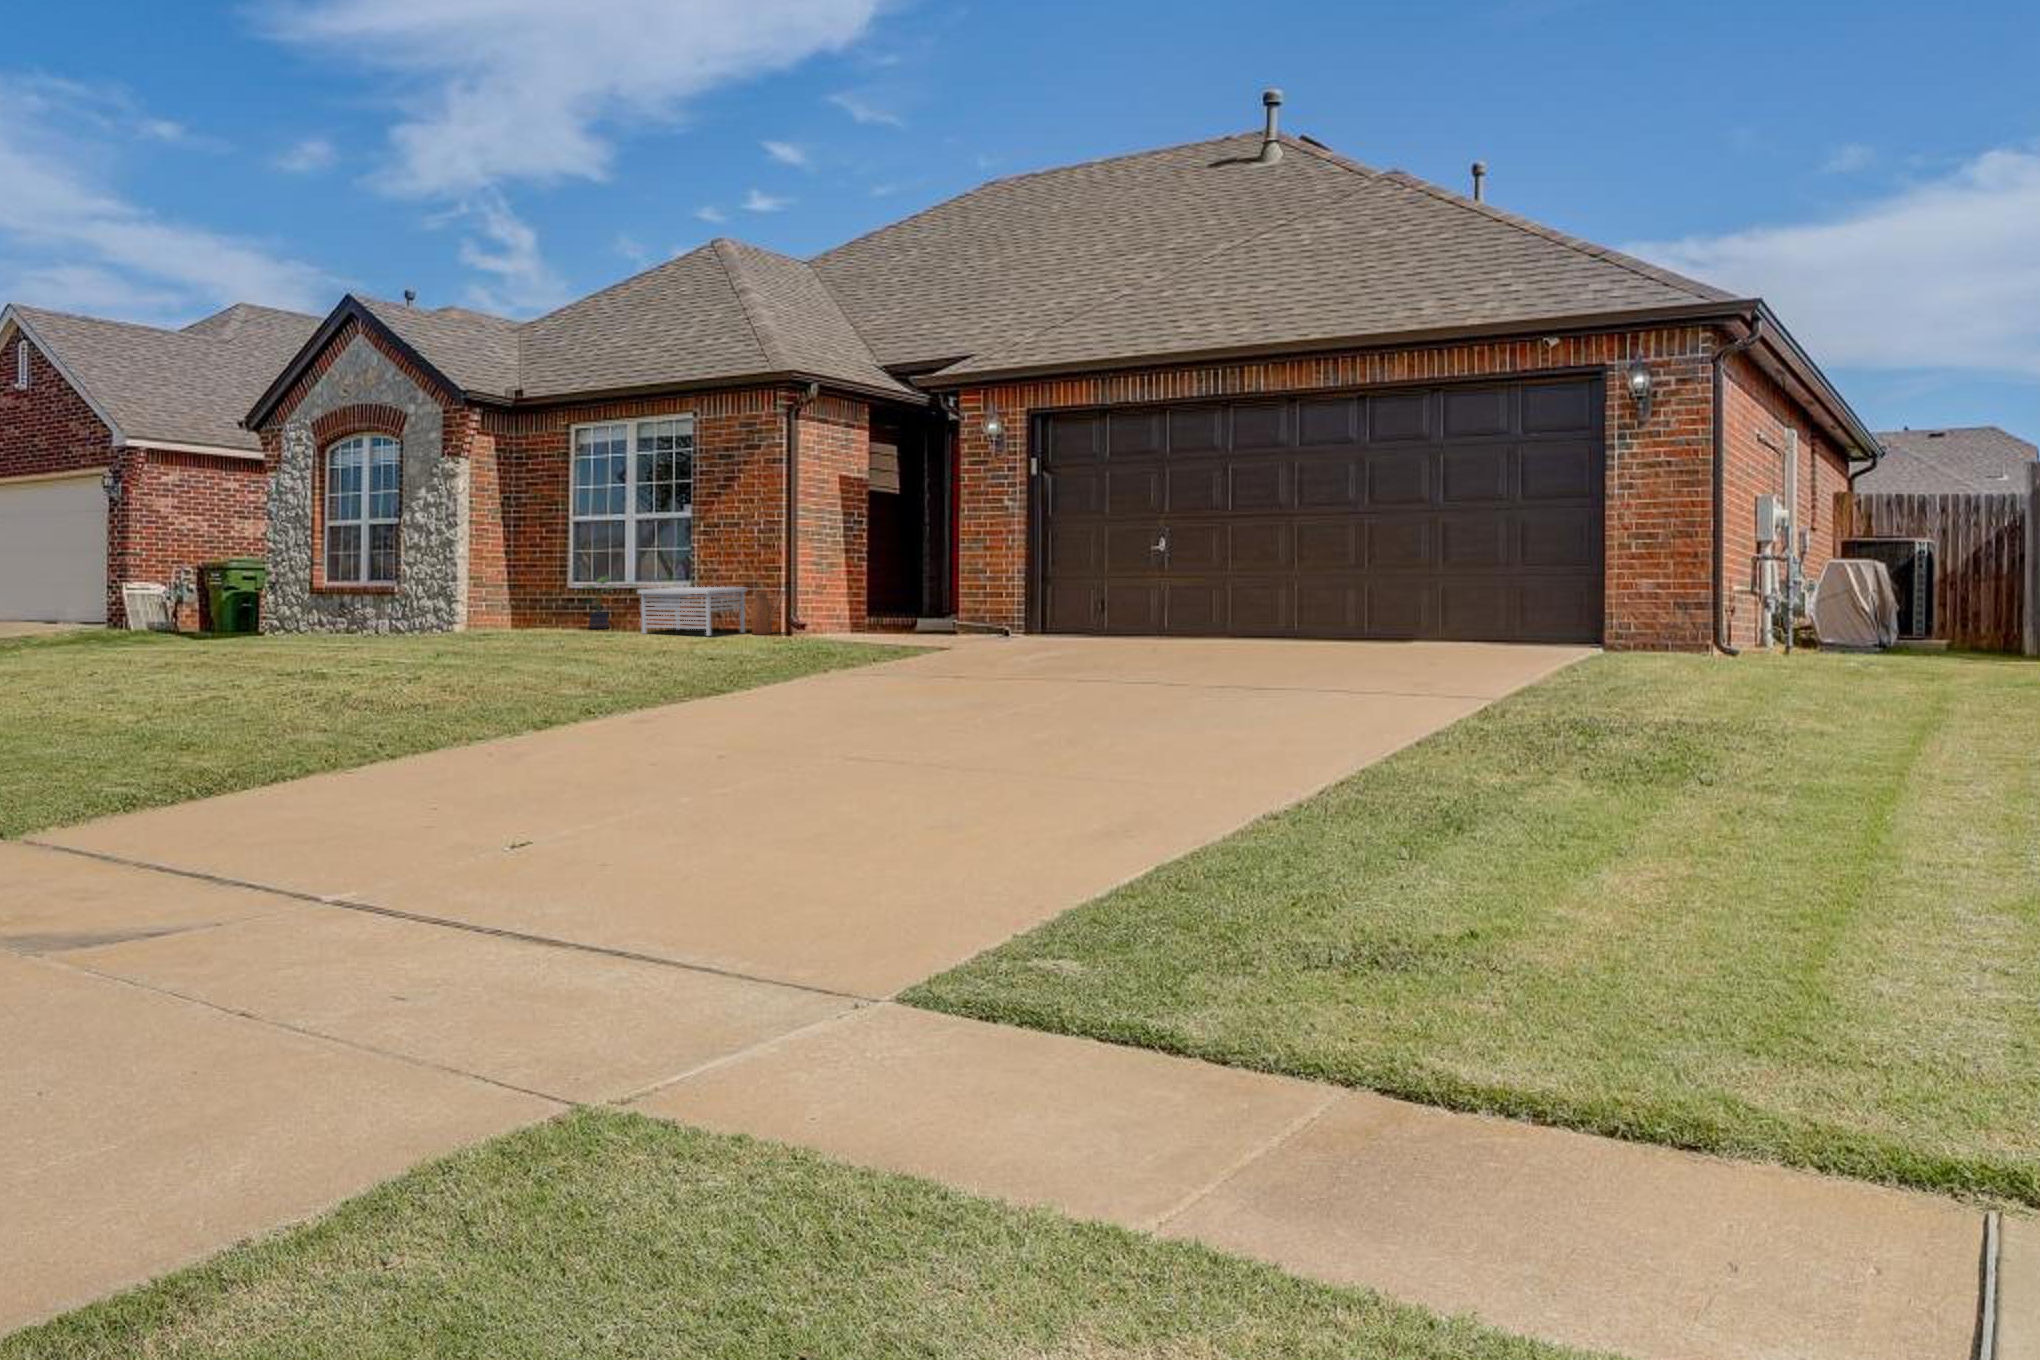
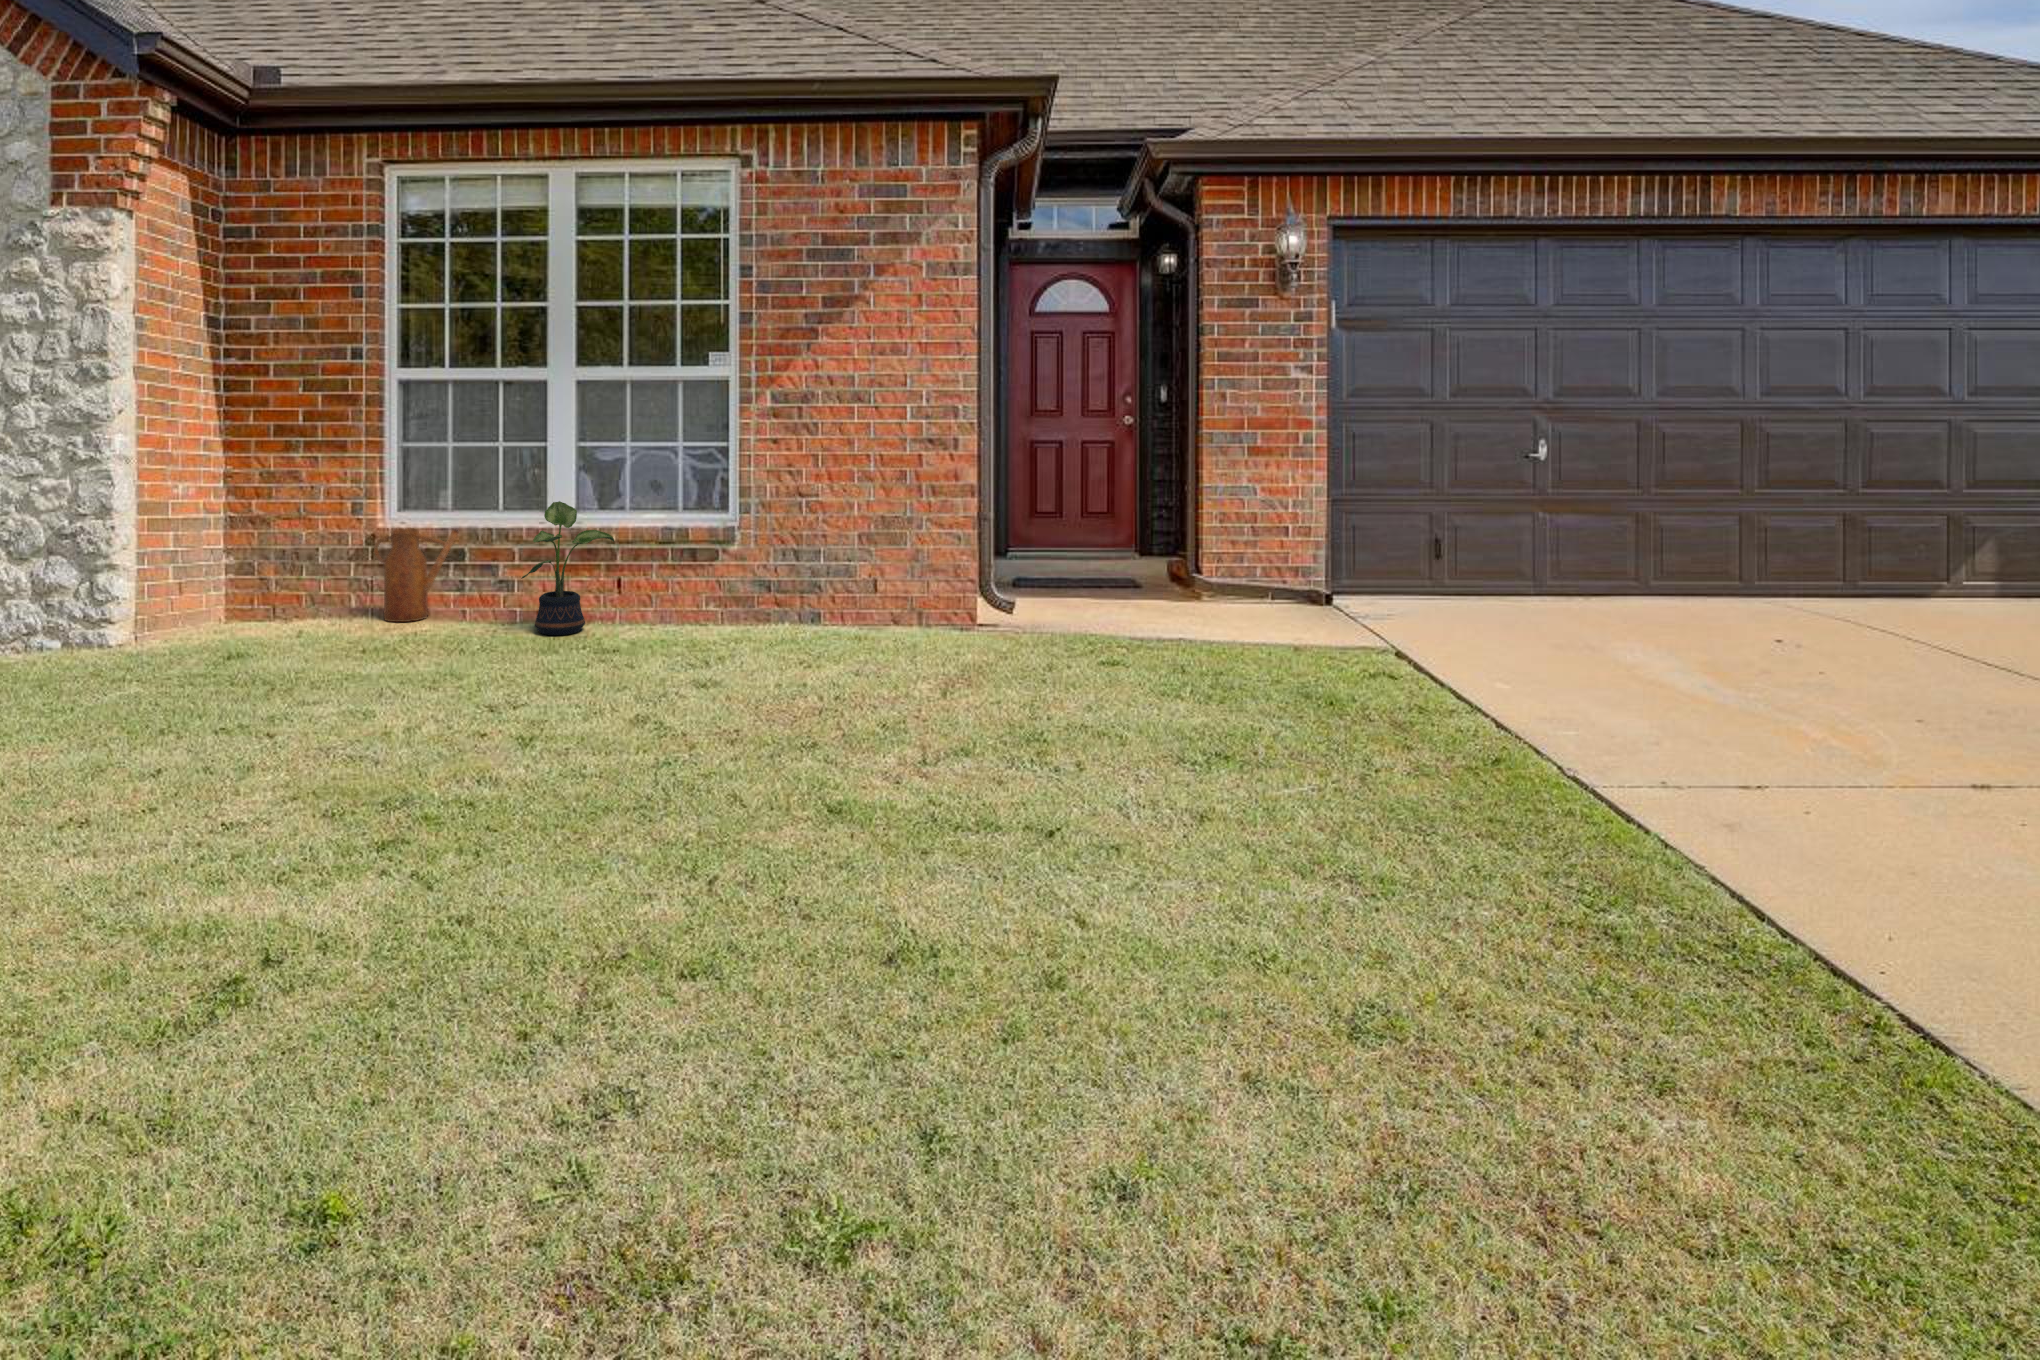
storage bench: present [637,587,747,636] -> none [746,533,1001,667]
watering can: present [748,592,784,635] -> present [374,529,458,622]

